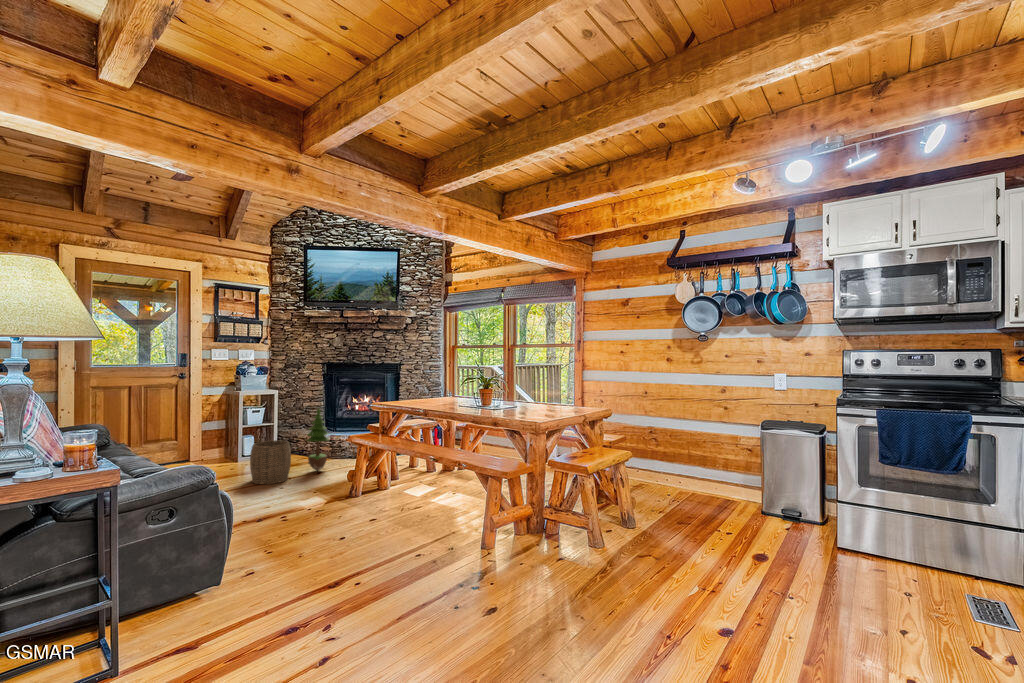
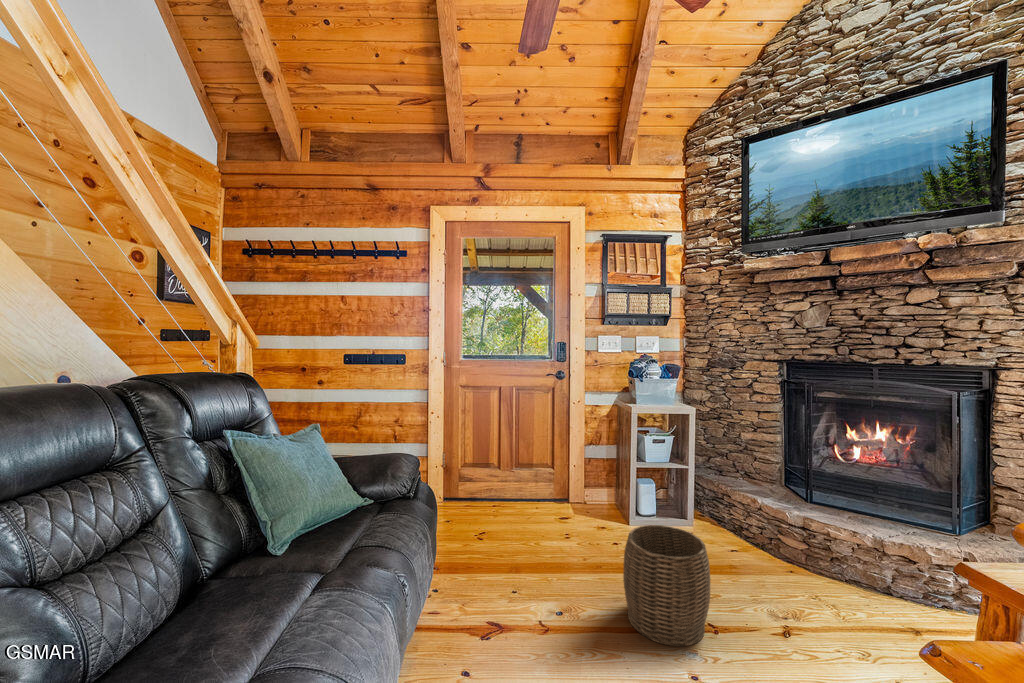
potted tree: present [307,408,329,471] -> none [746,471,811,626]

